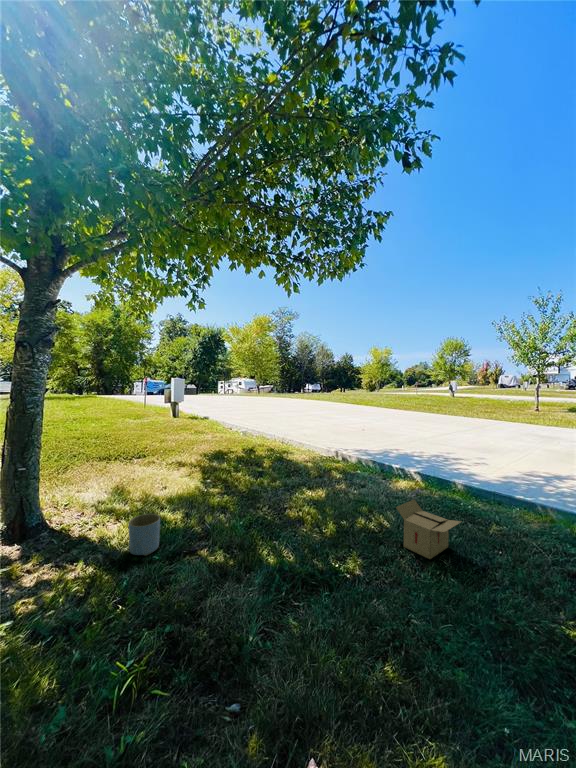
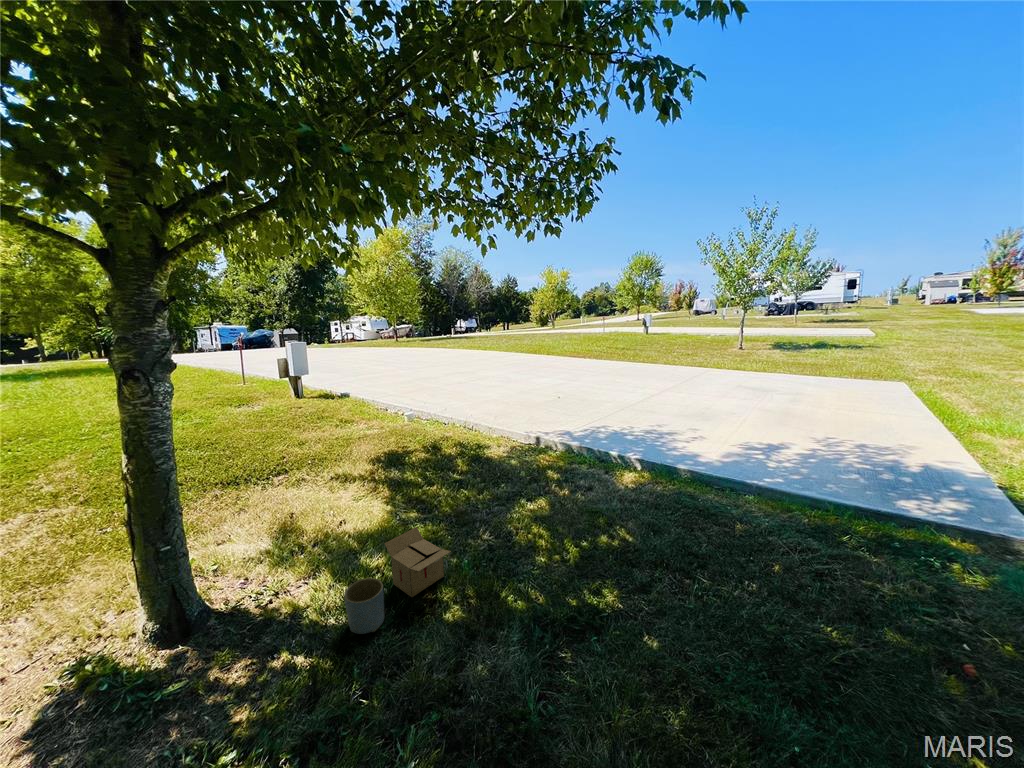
cardboard box: present [396,500,461,559] -> present [384,527,451,597]

